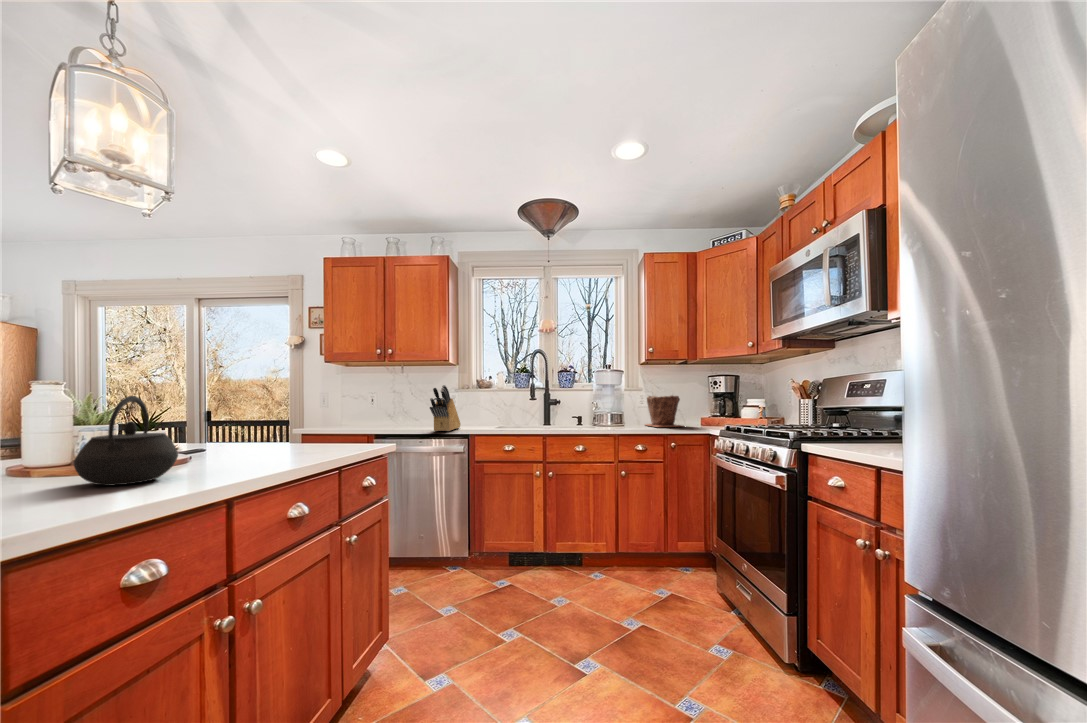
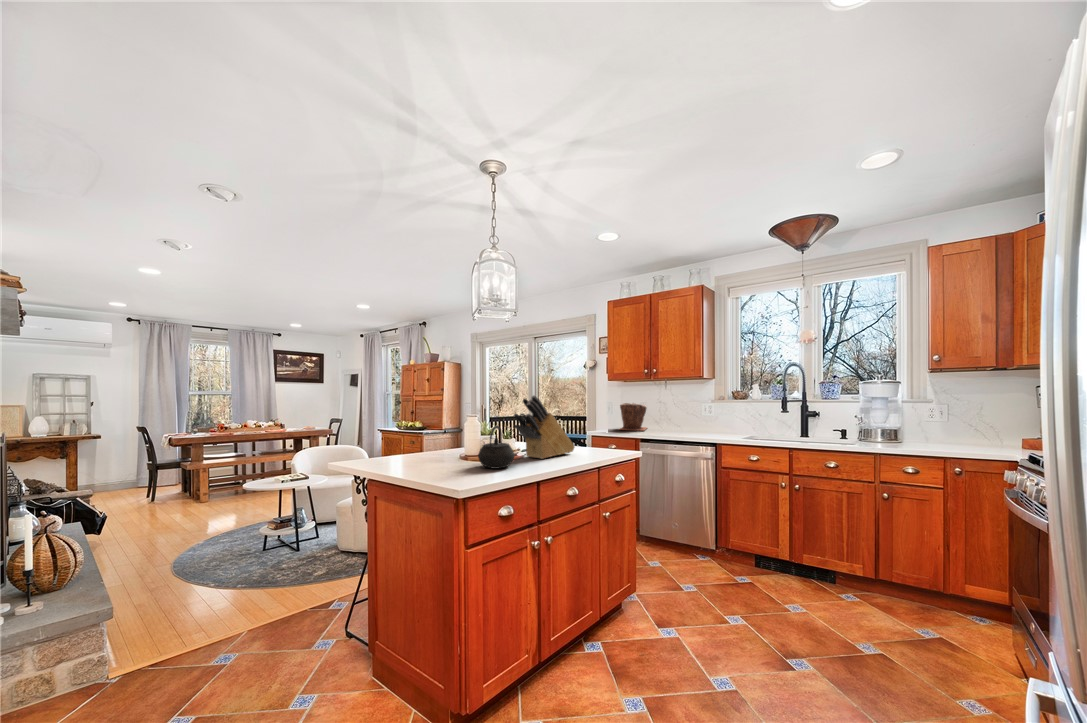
knife block: present [430,385,461,431] -> present [514,395,575,459]
plant pot: present [645,395,681,427] -> present [620,403,647,431]

